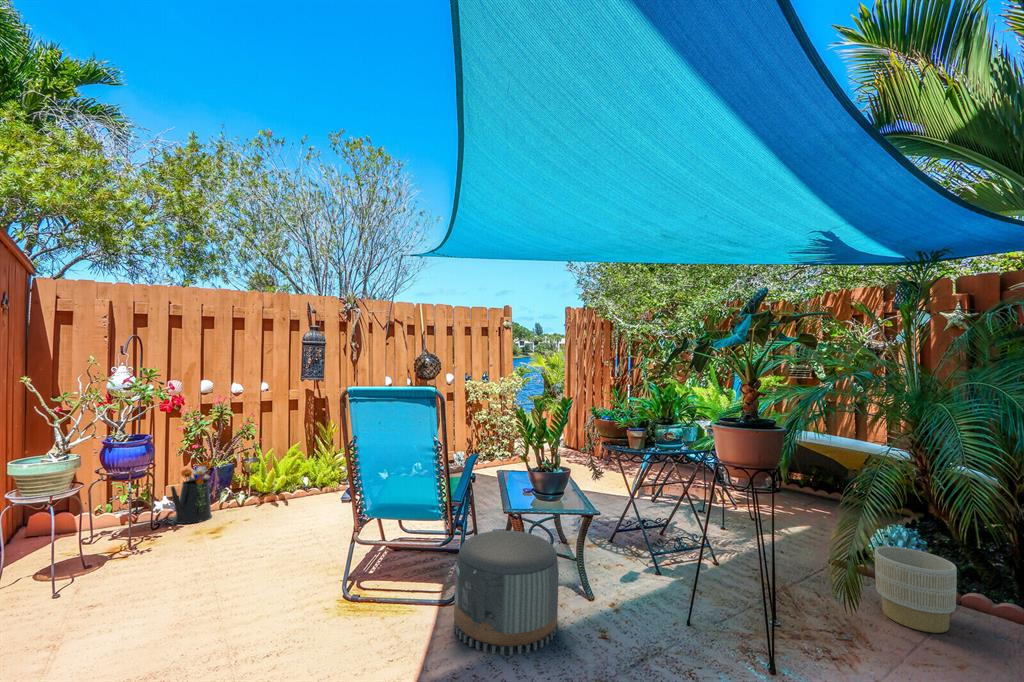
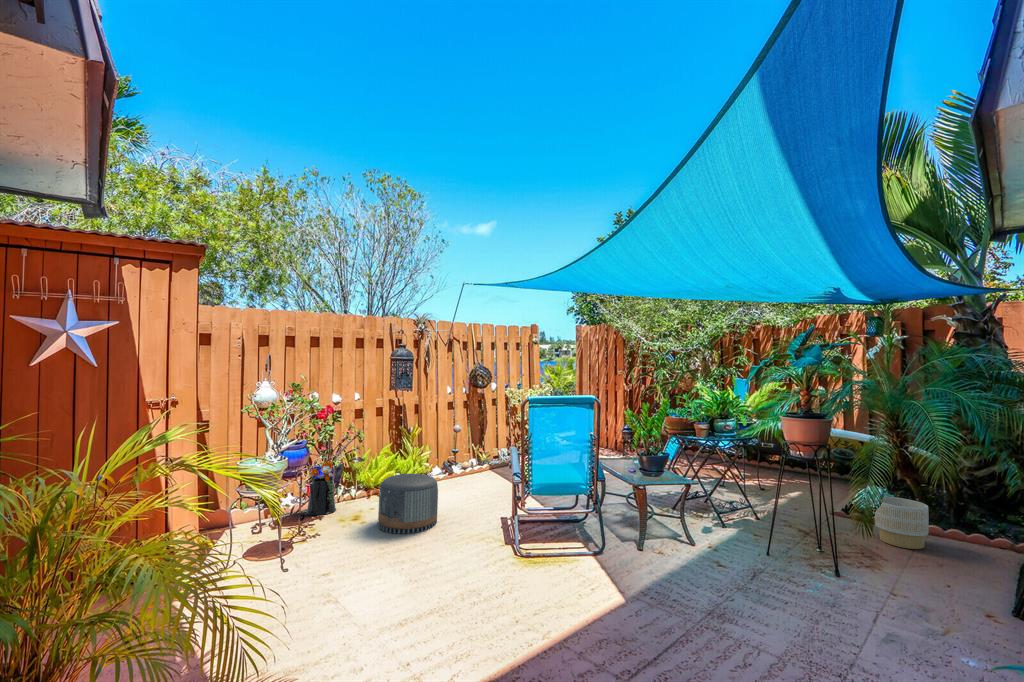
pouf: present [454,530,559,655] -> present [378,474,438,534]

